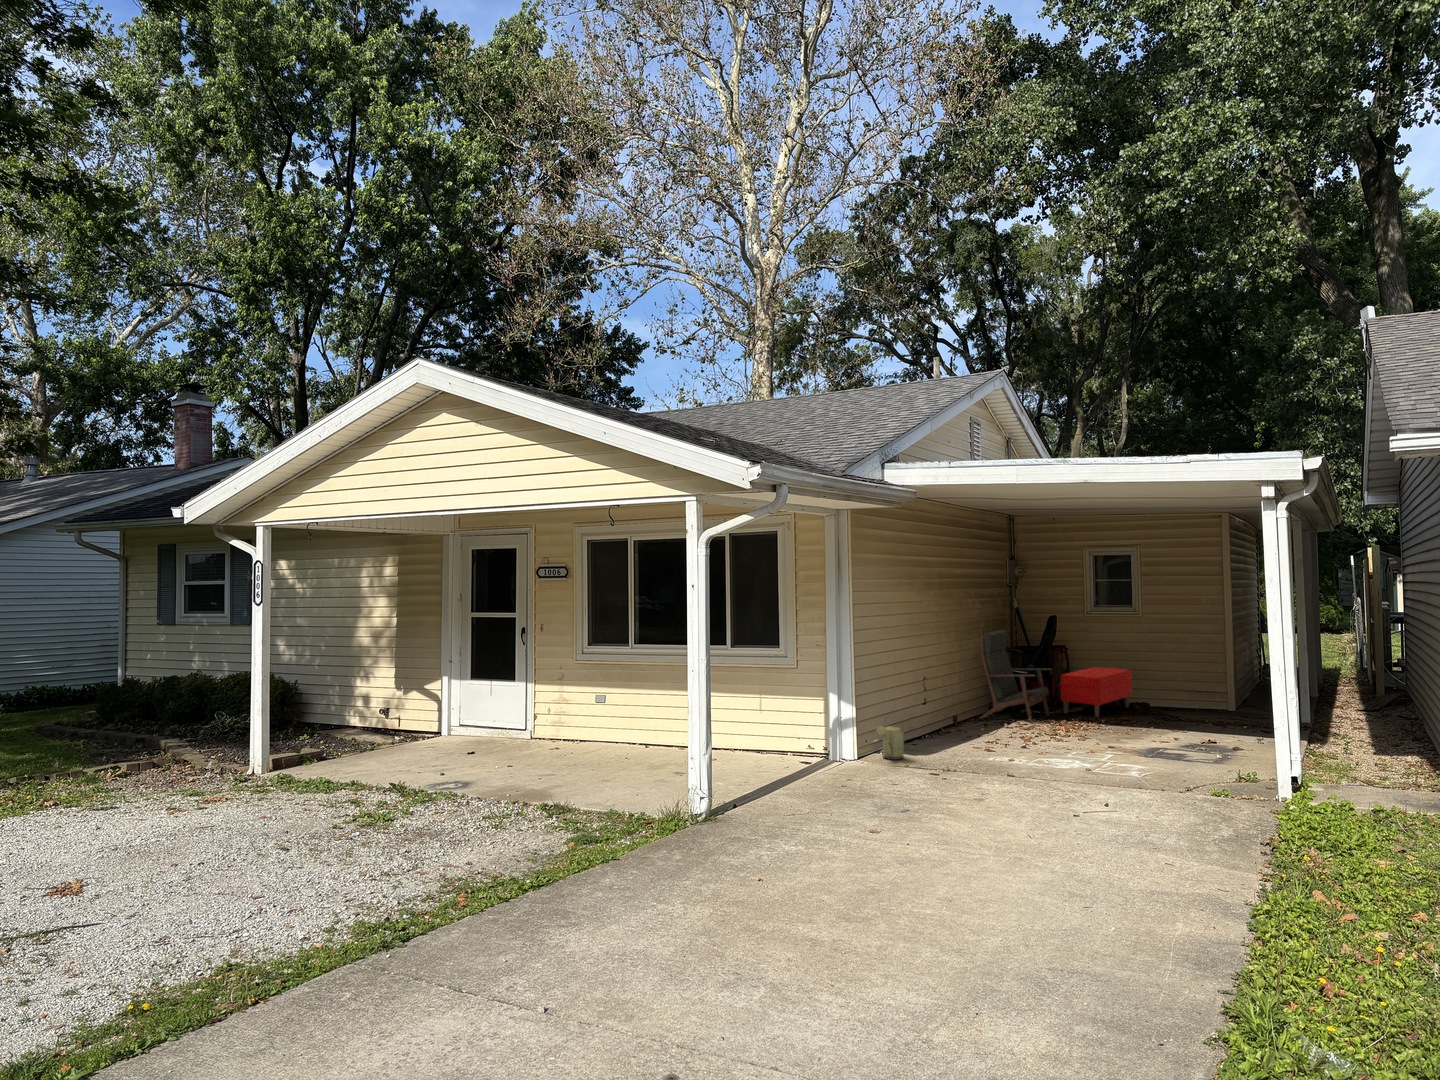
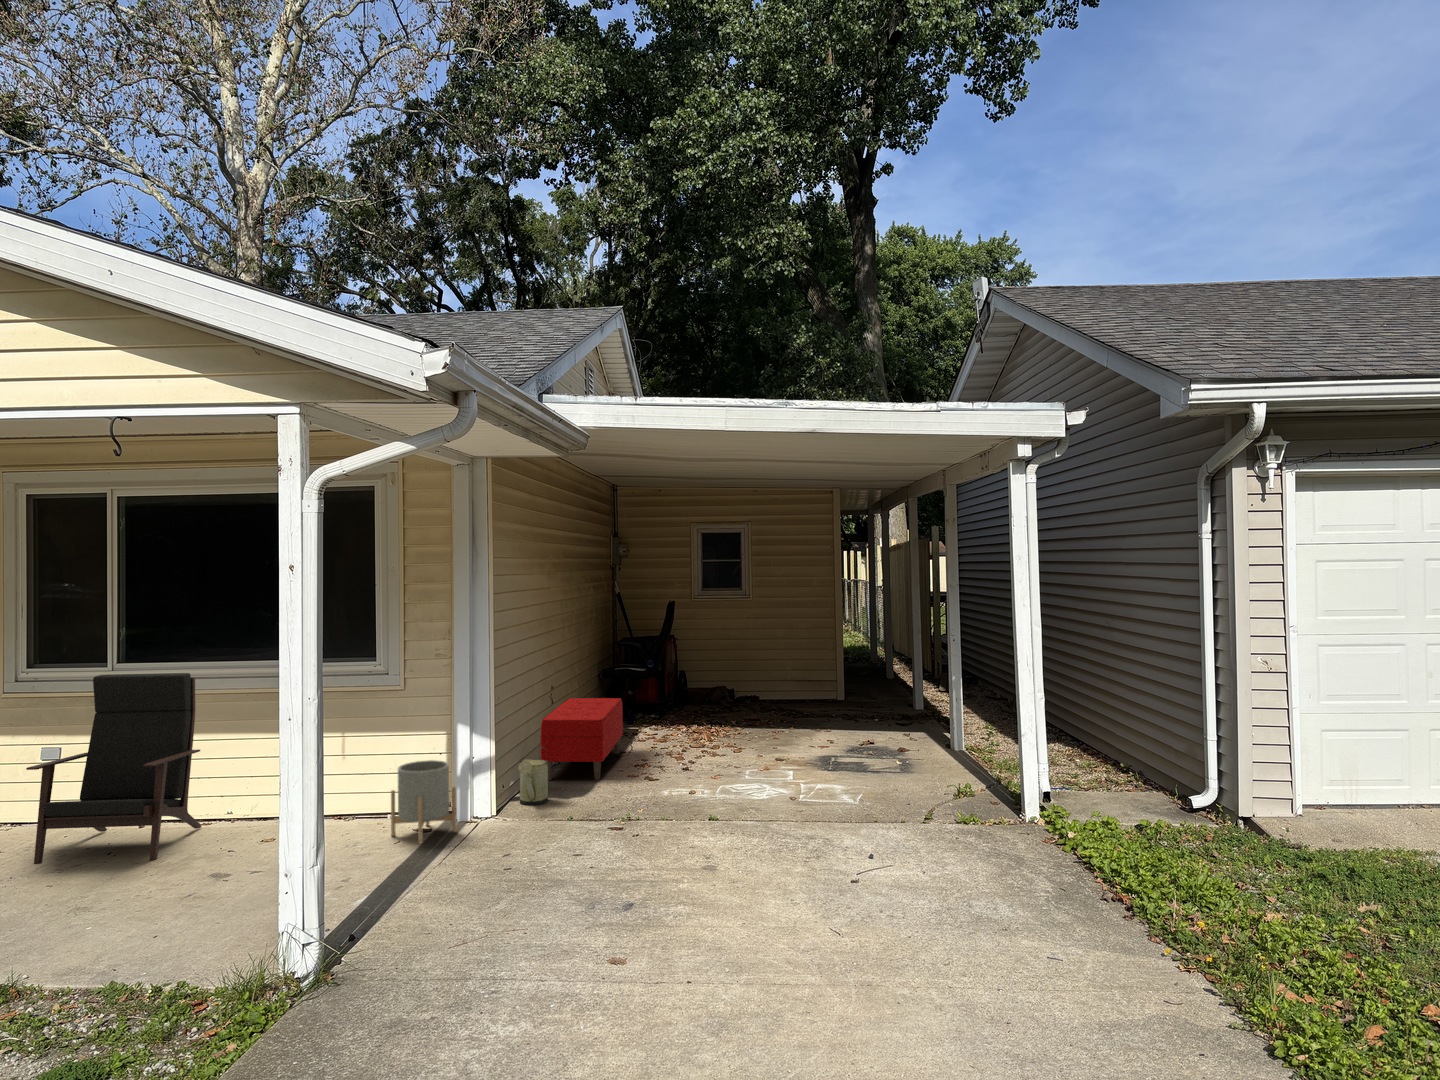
lounge chair: present [980,630,1050,724] -> present [26,673,202,864]
bench: present [1060,667,1132,717] -> present [540,698,623,780]
planter: none [786,717,828,771] -> present [391,760,457,844]

